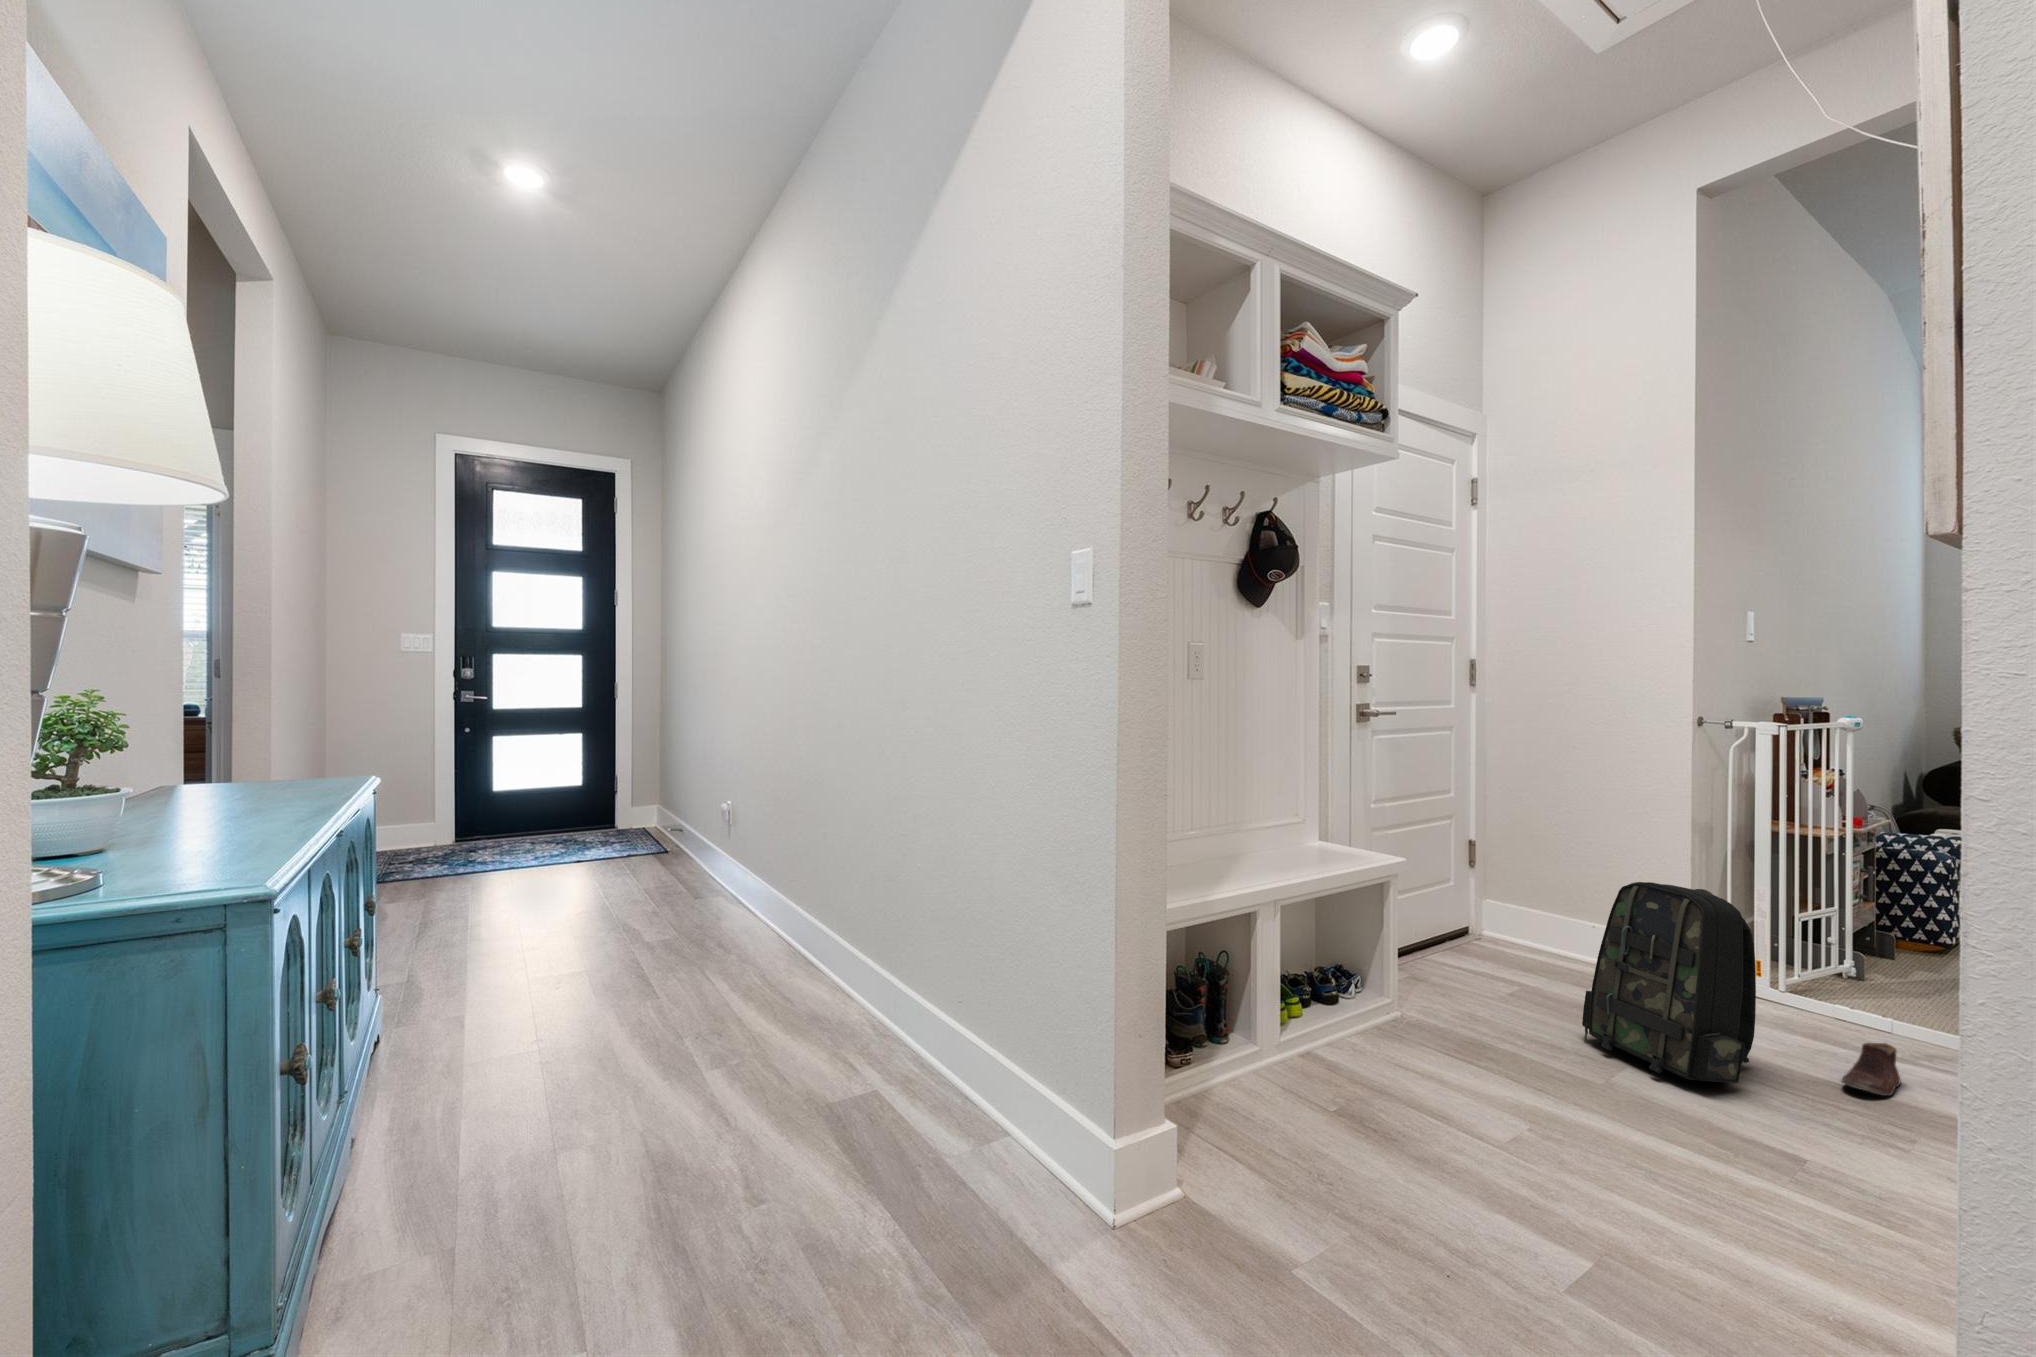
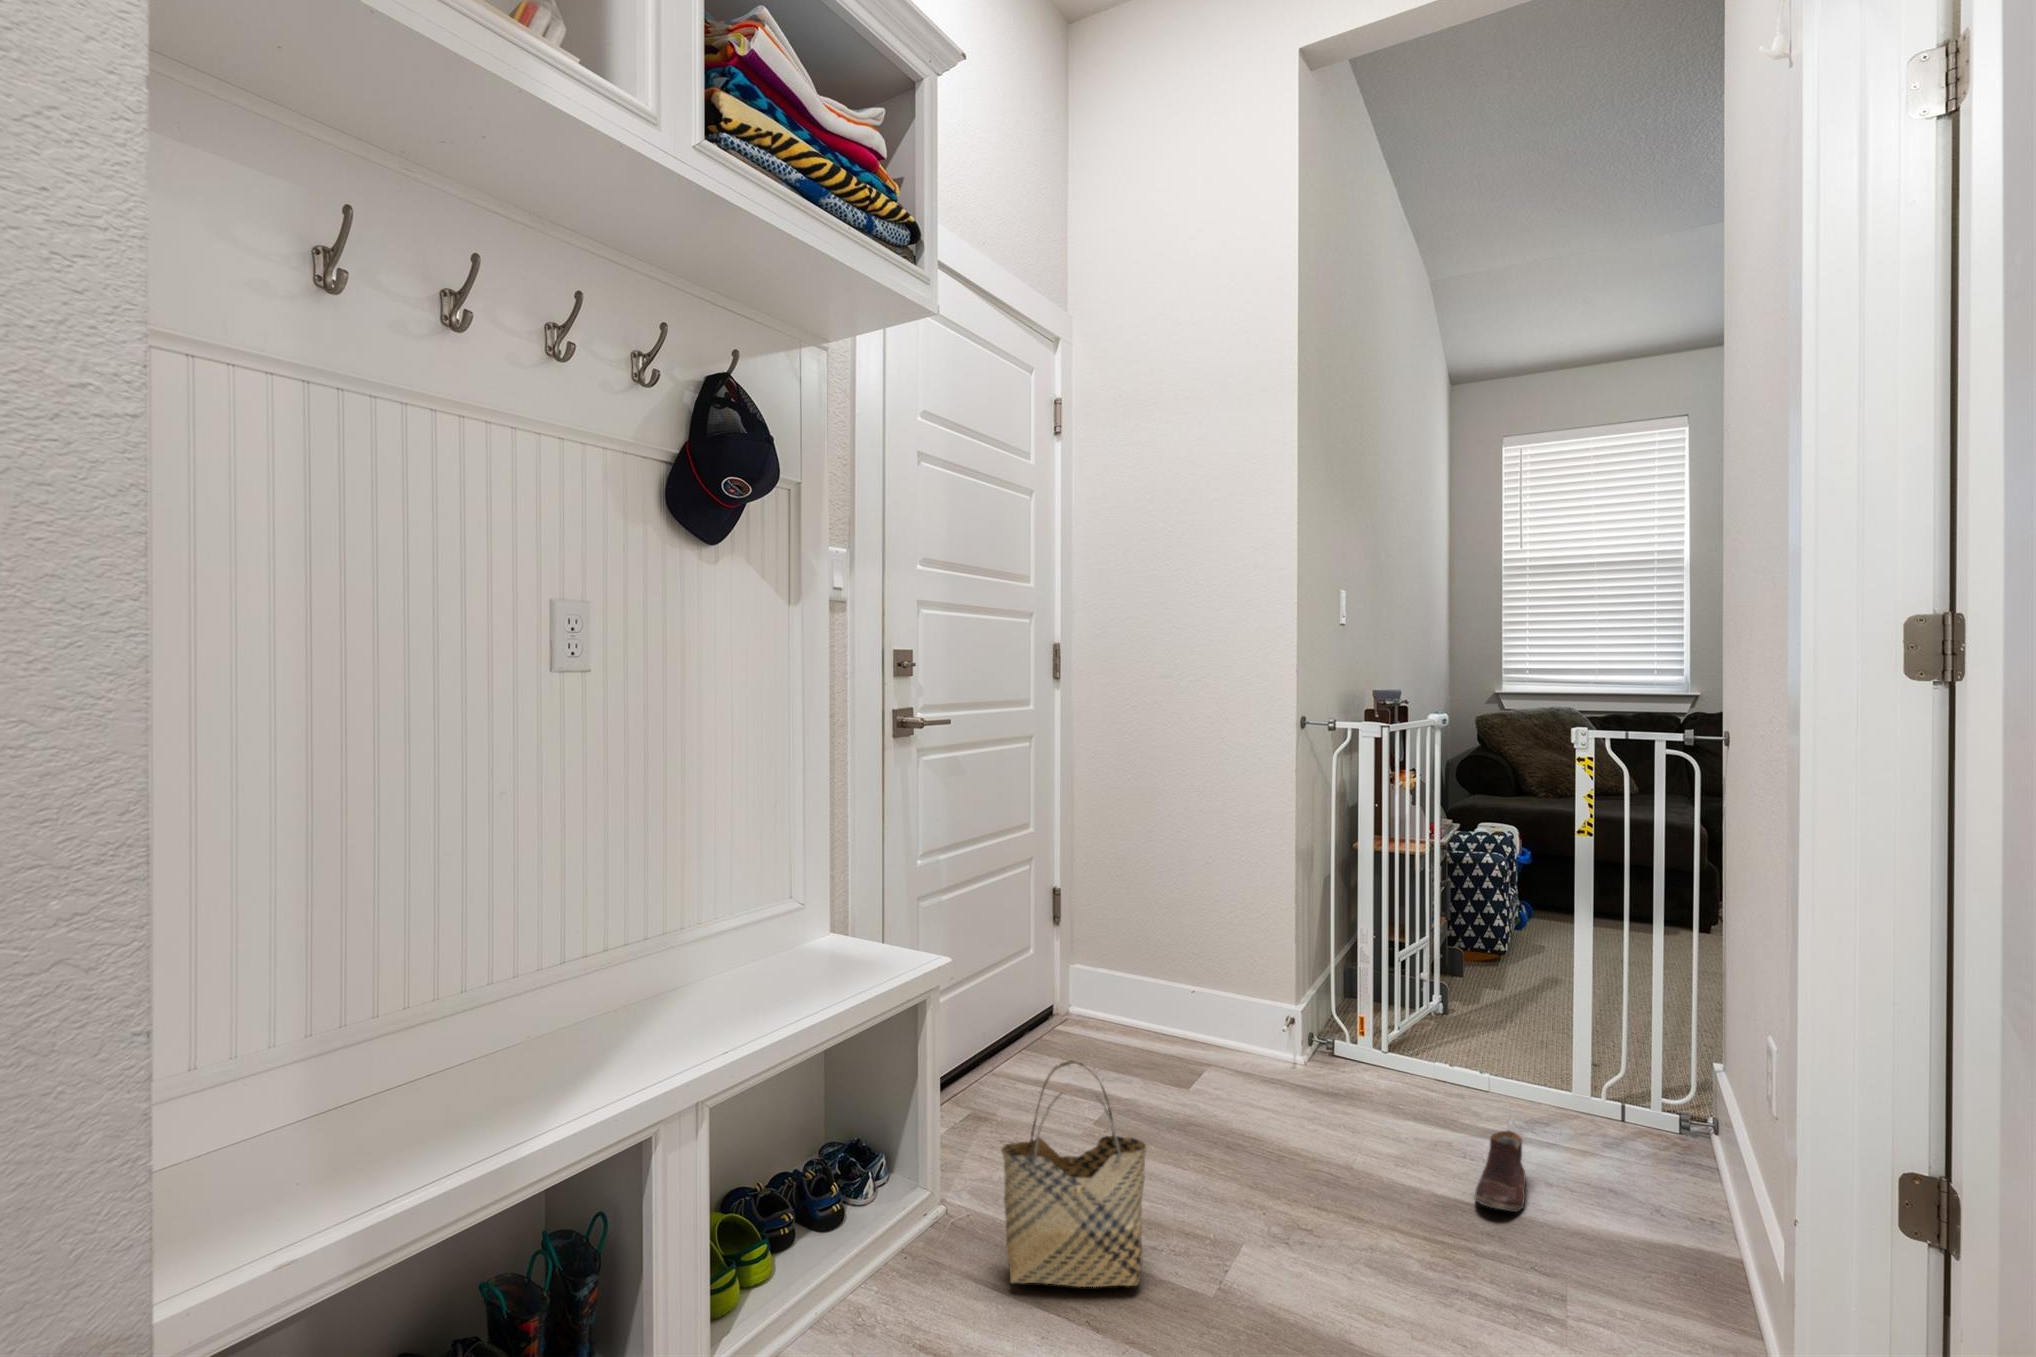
backpack: present [1582,882,1756,1083] -> none [1188,959,1385,1252]
woven basket: none [1442,928,1548,1070] -> present [1001,1061,1147,1287]

